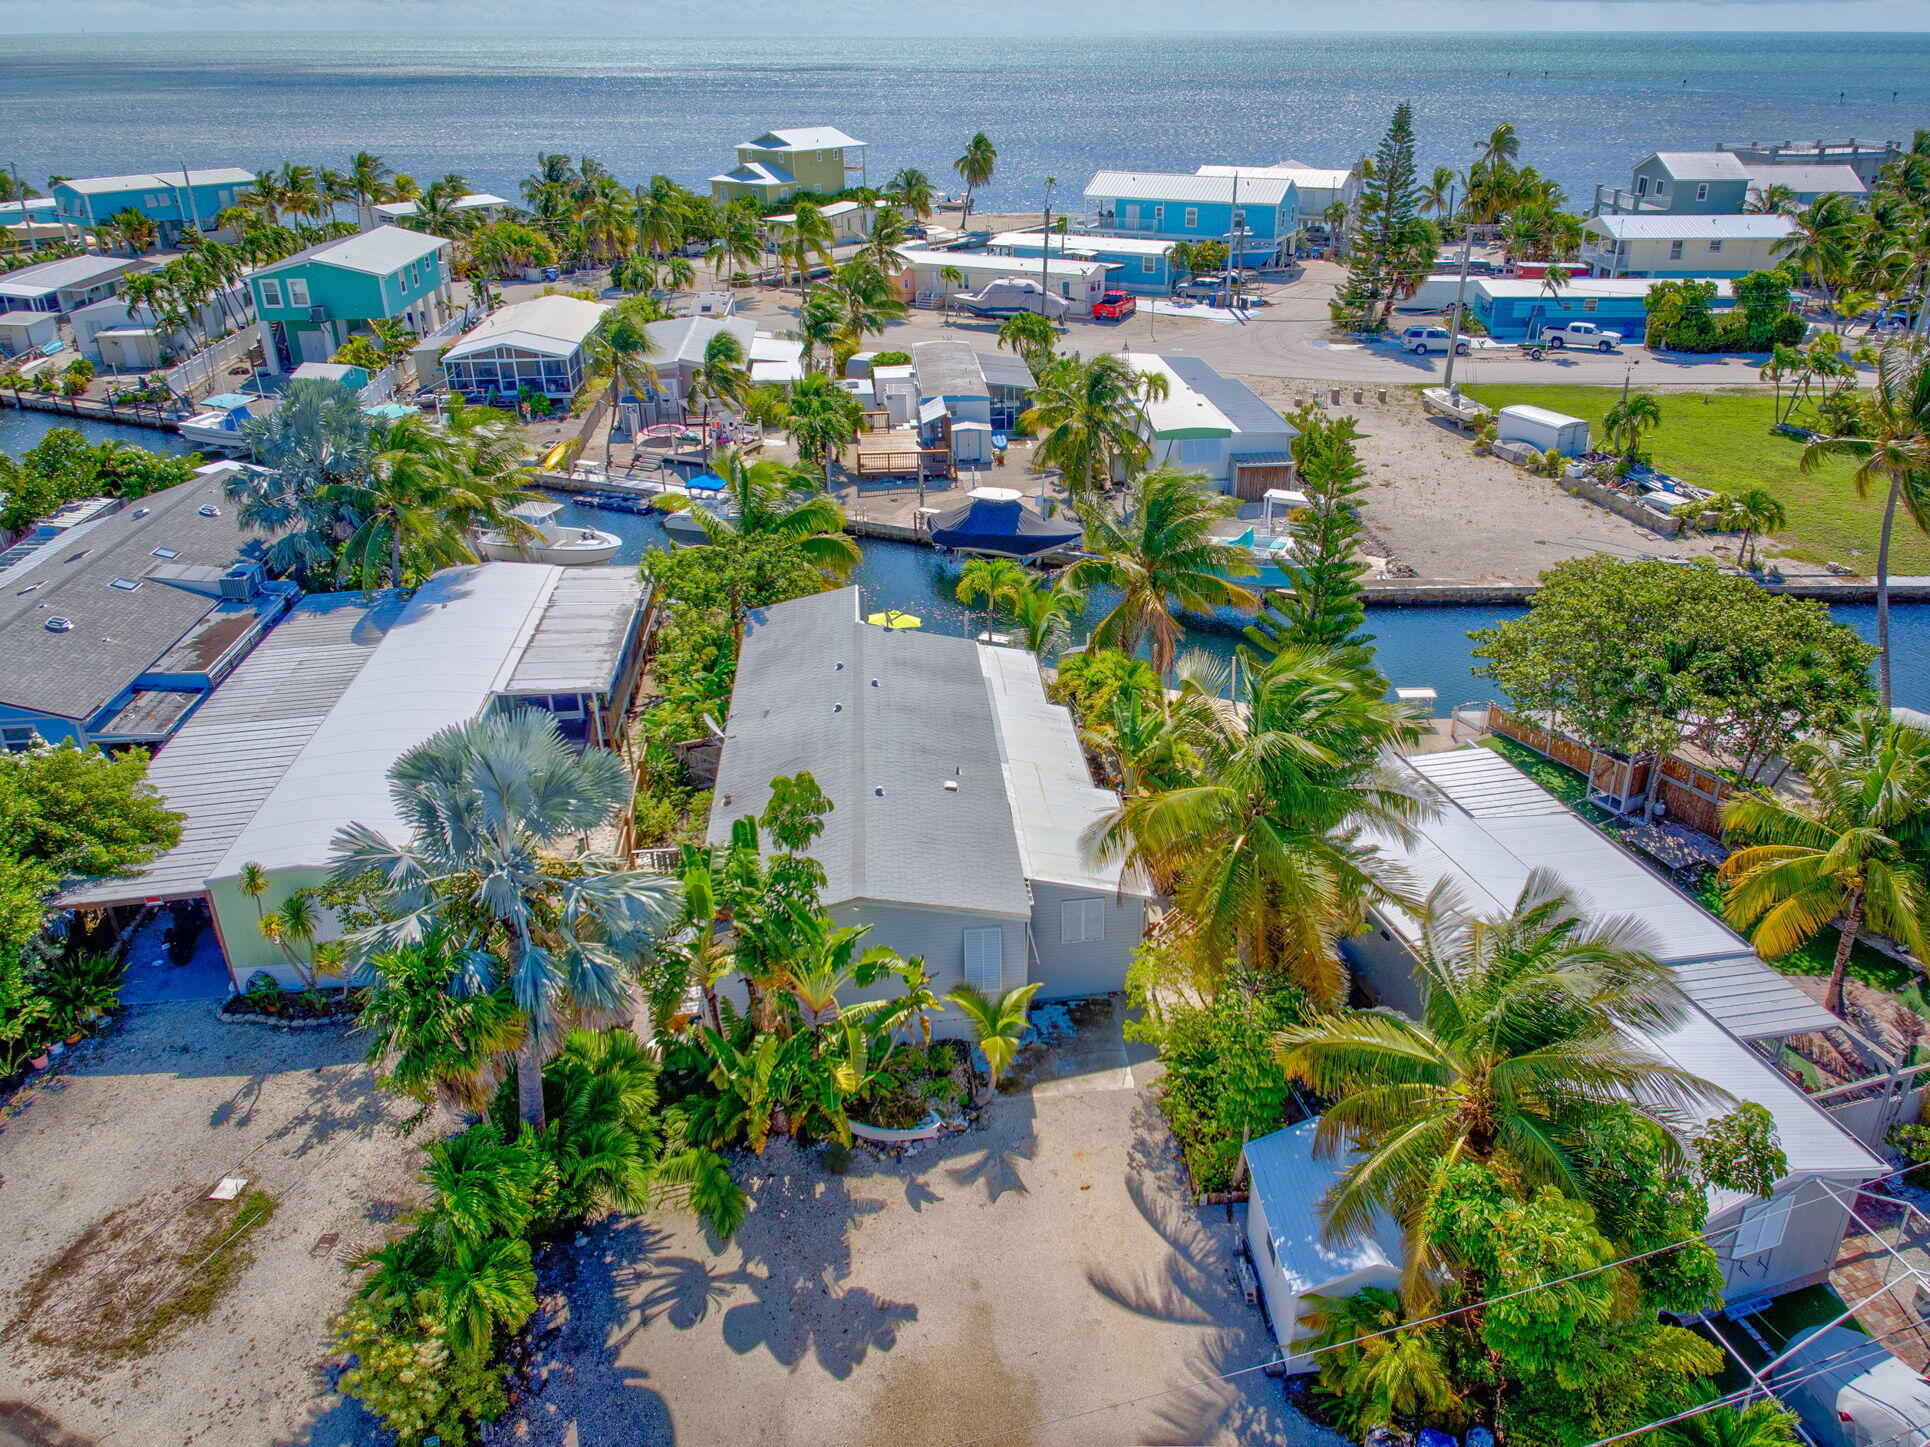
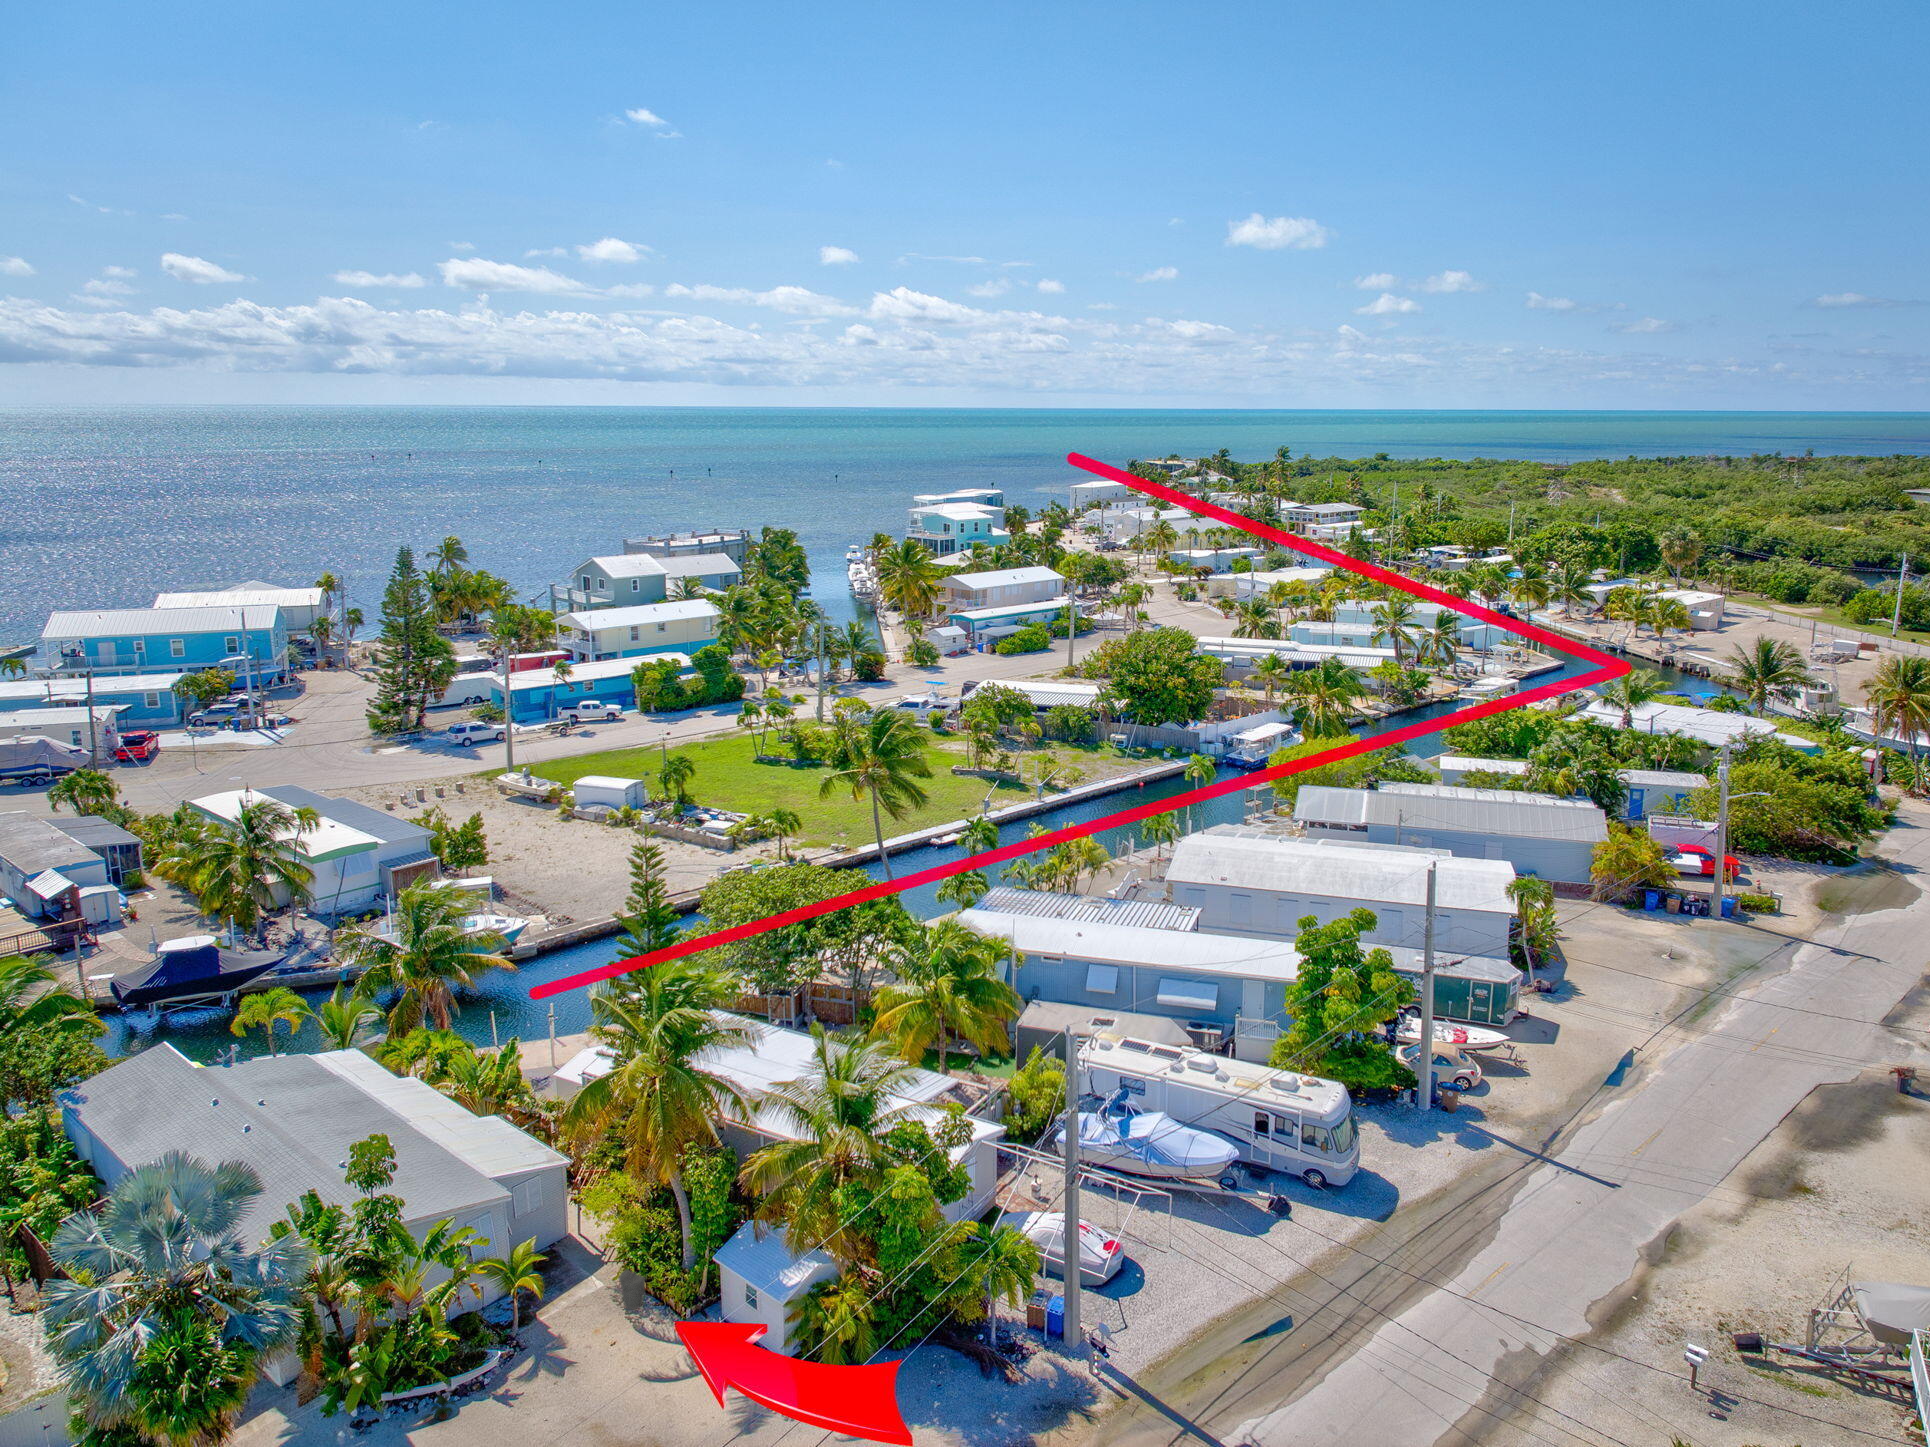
trash can: none [1132,1090,1174,1153] -> present [619,1270,645,1310]

